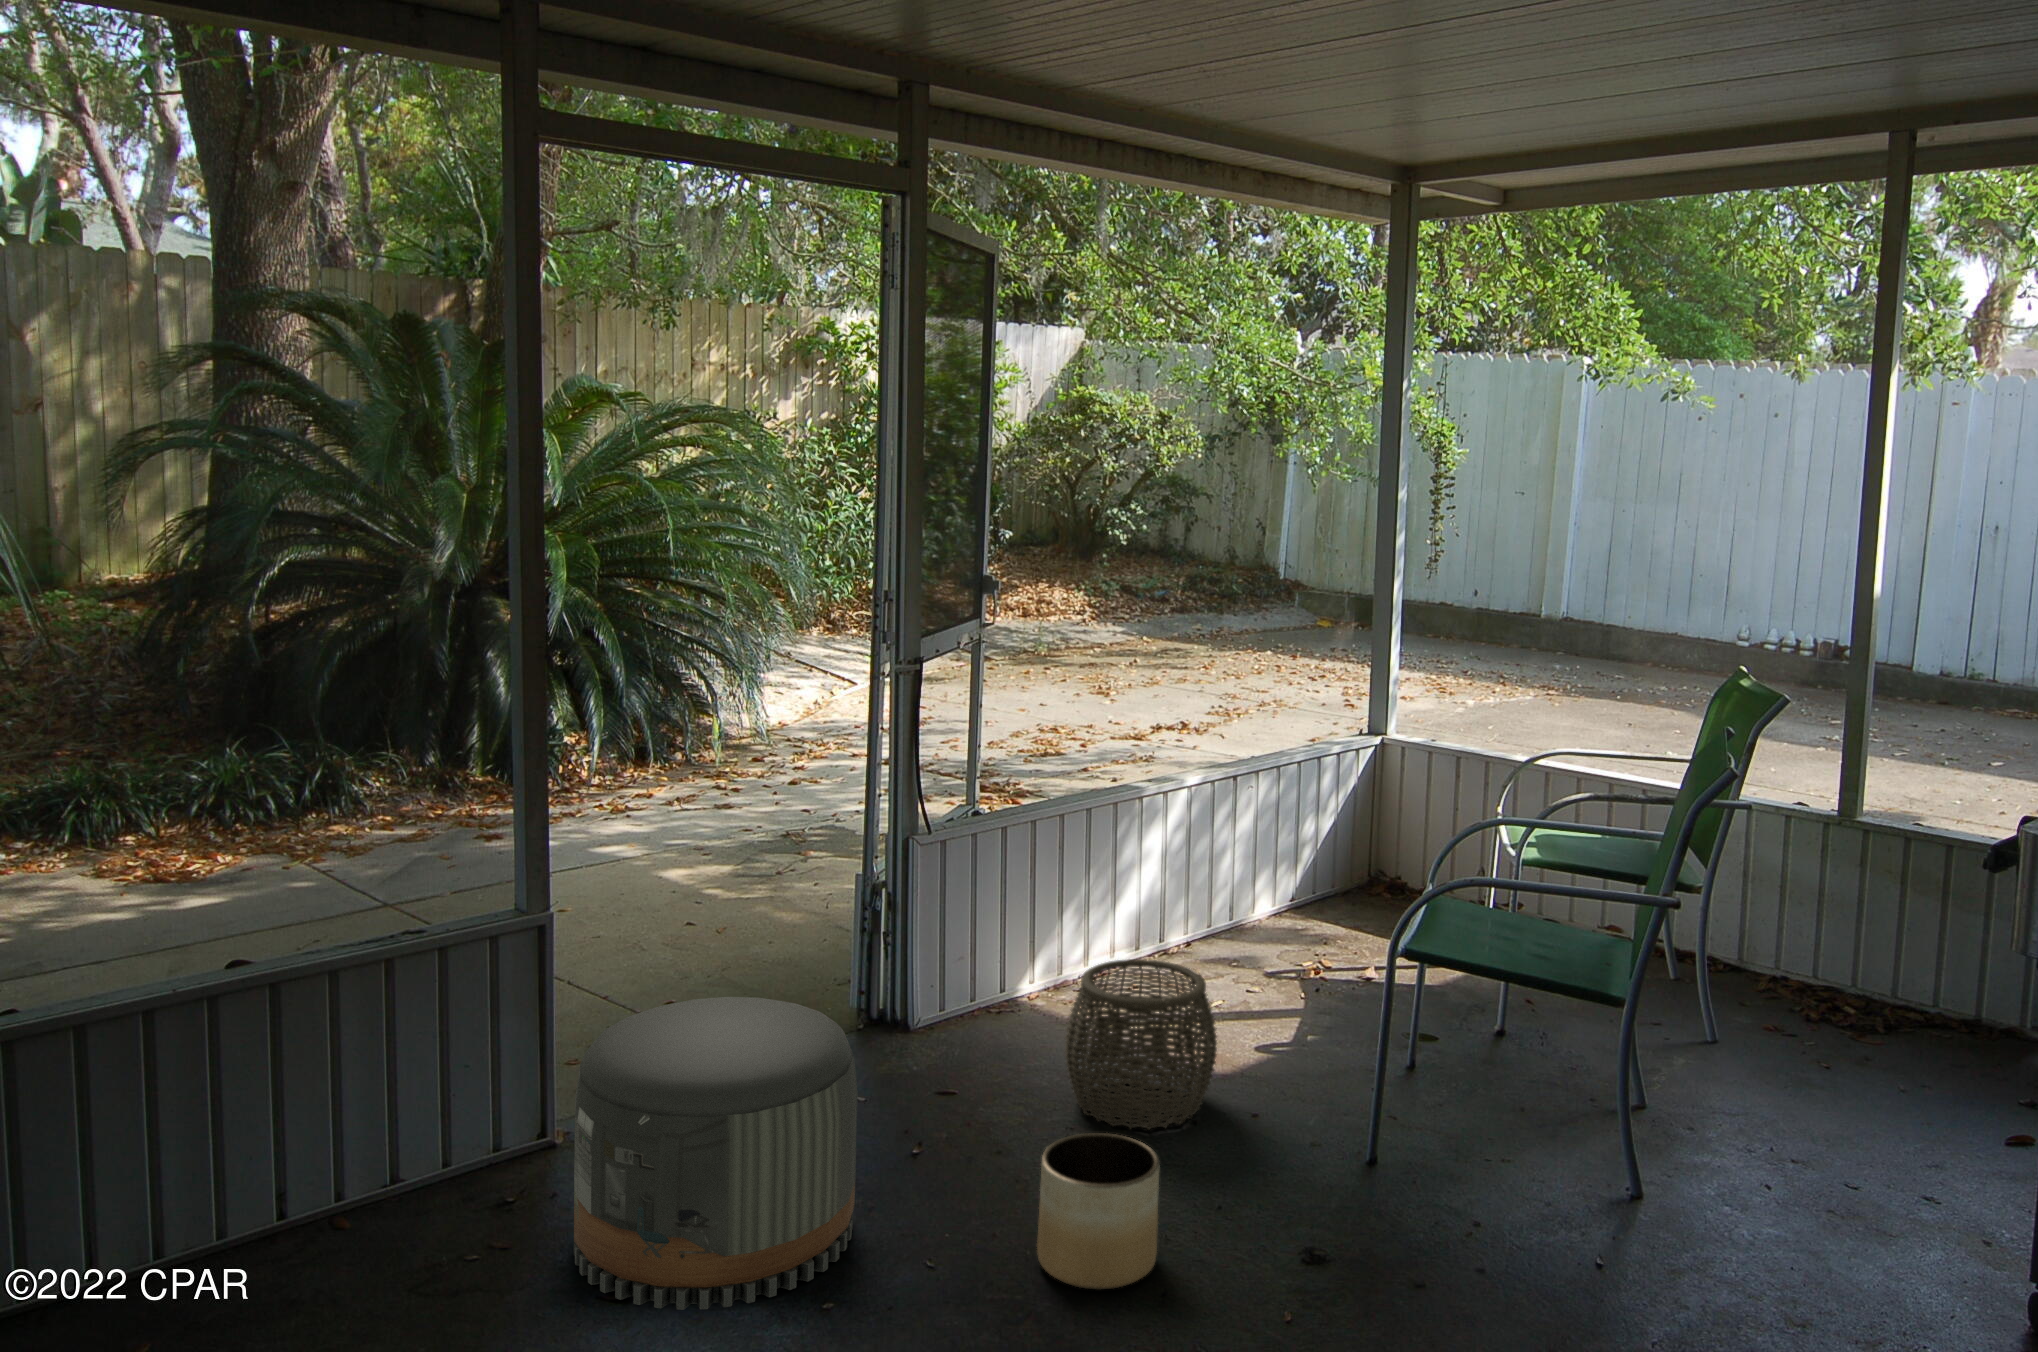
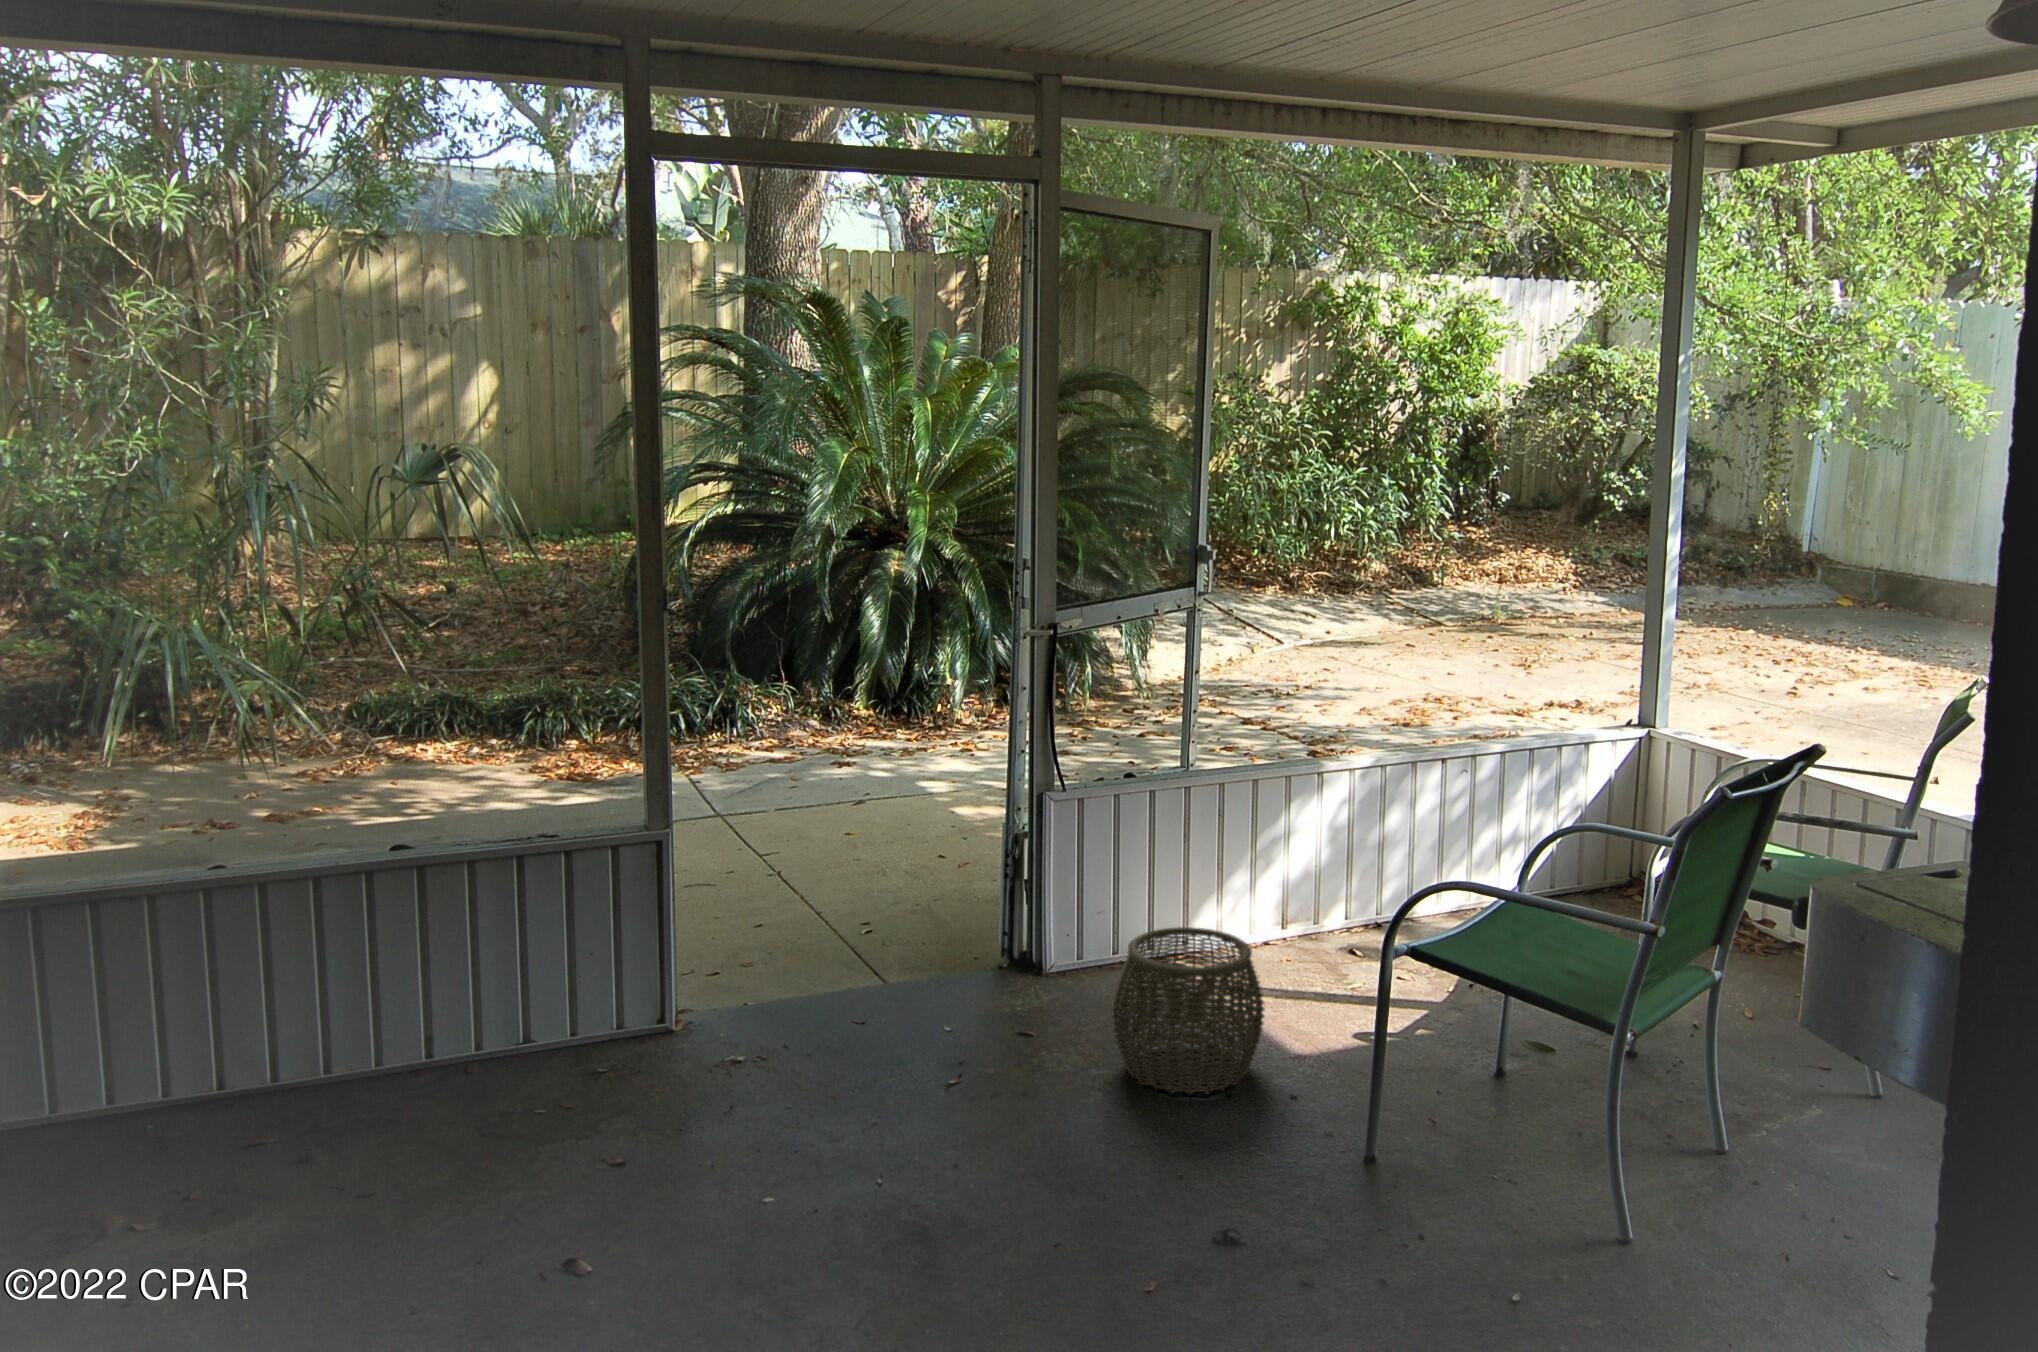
pouf: present [574,997,857,1310] -> none [607,909,850,1166]
planter: present [1037,1133,1160,1290] -> none [958,1076,1071,1221]

